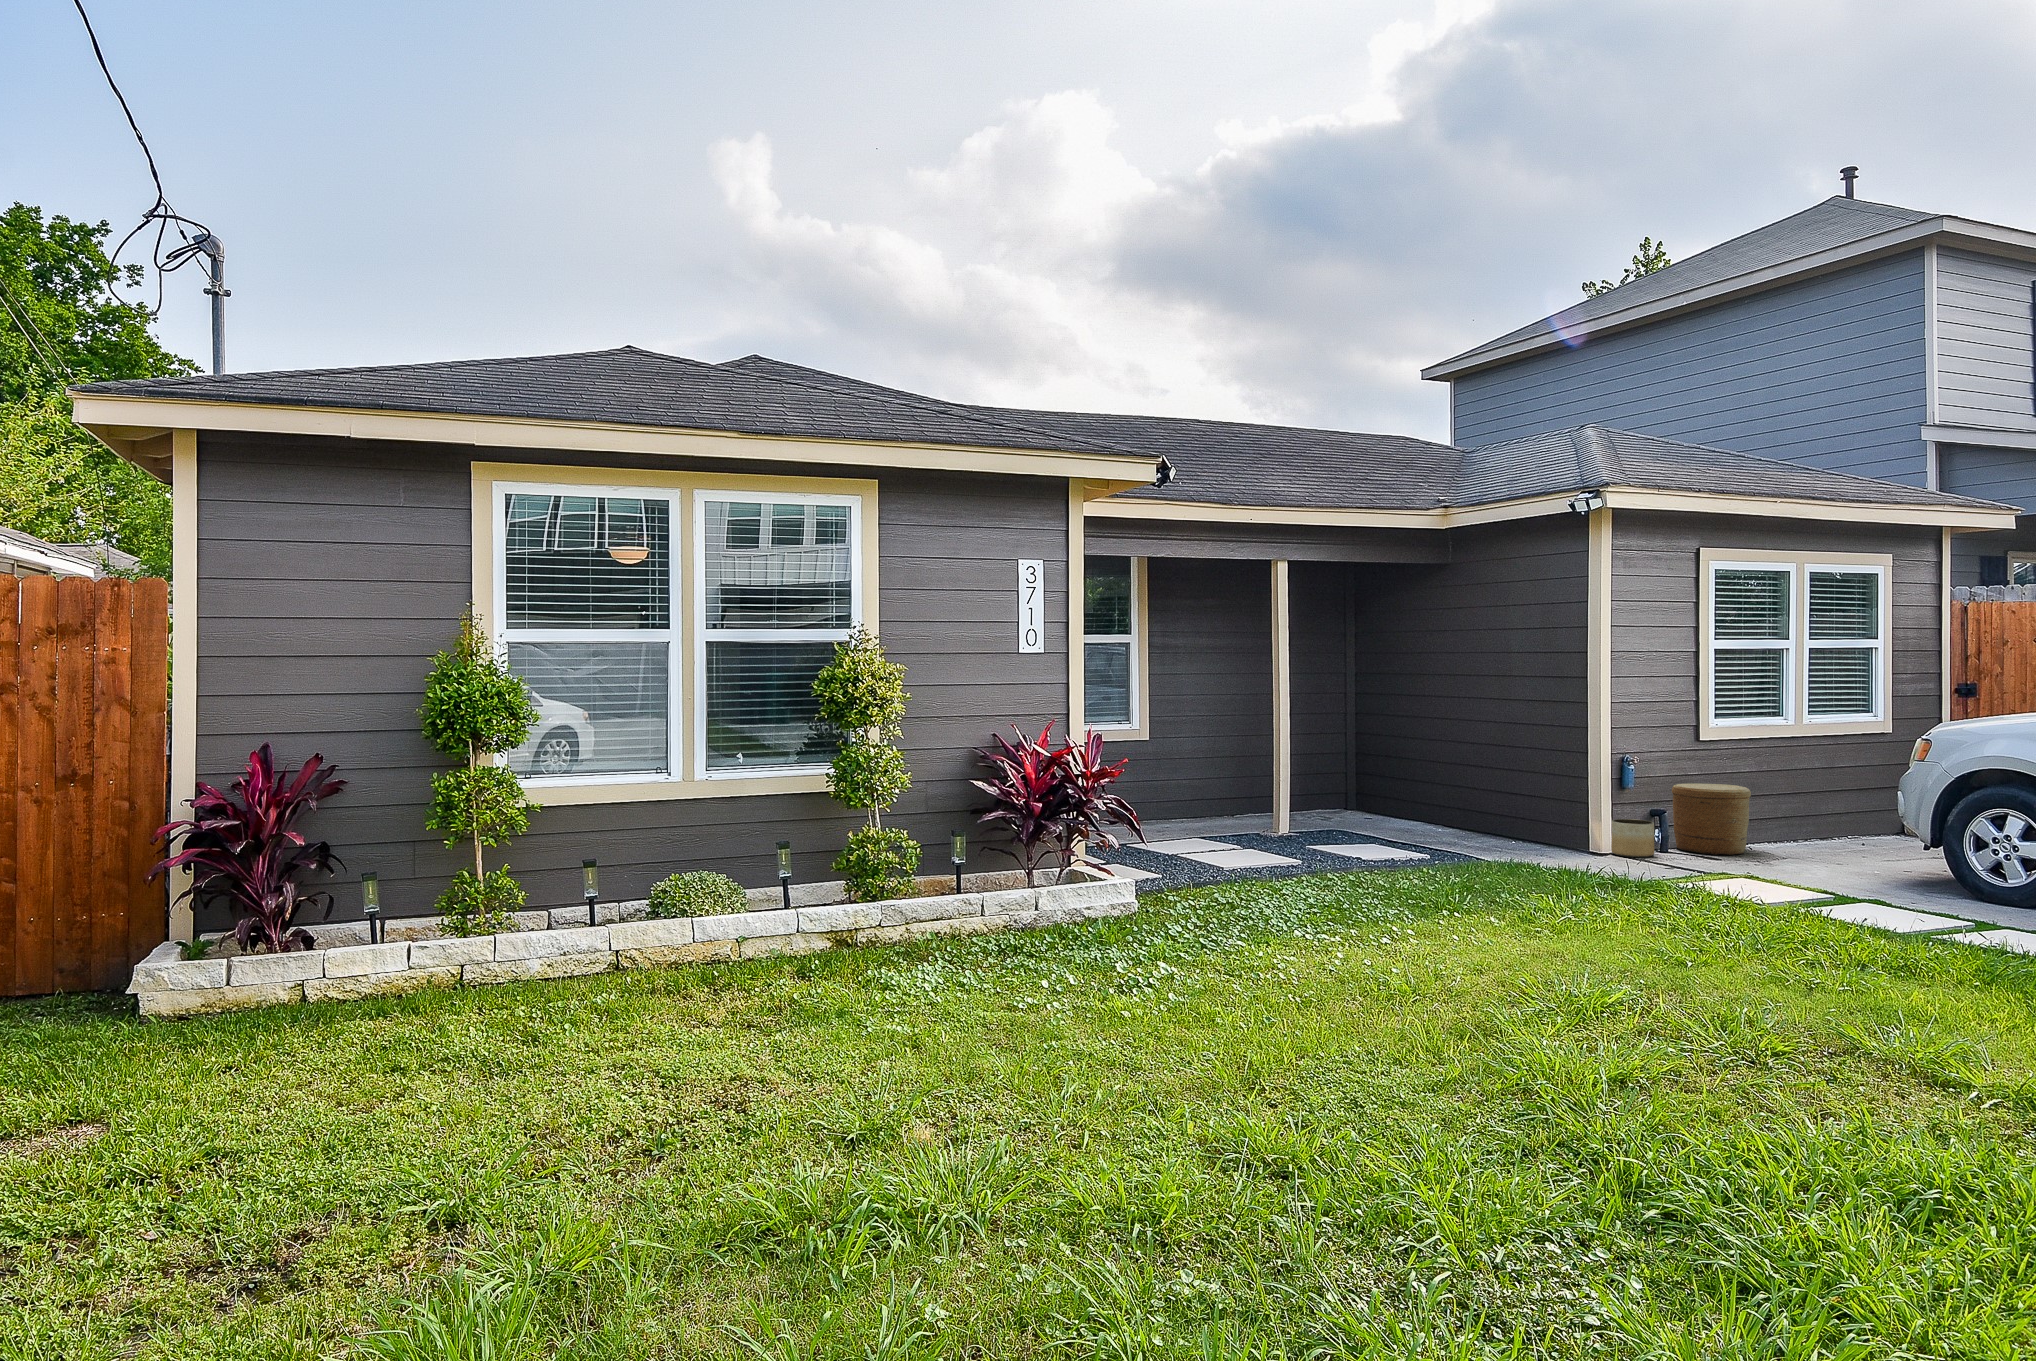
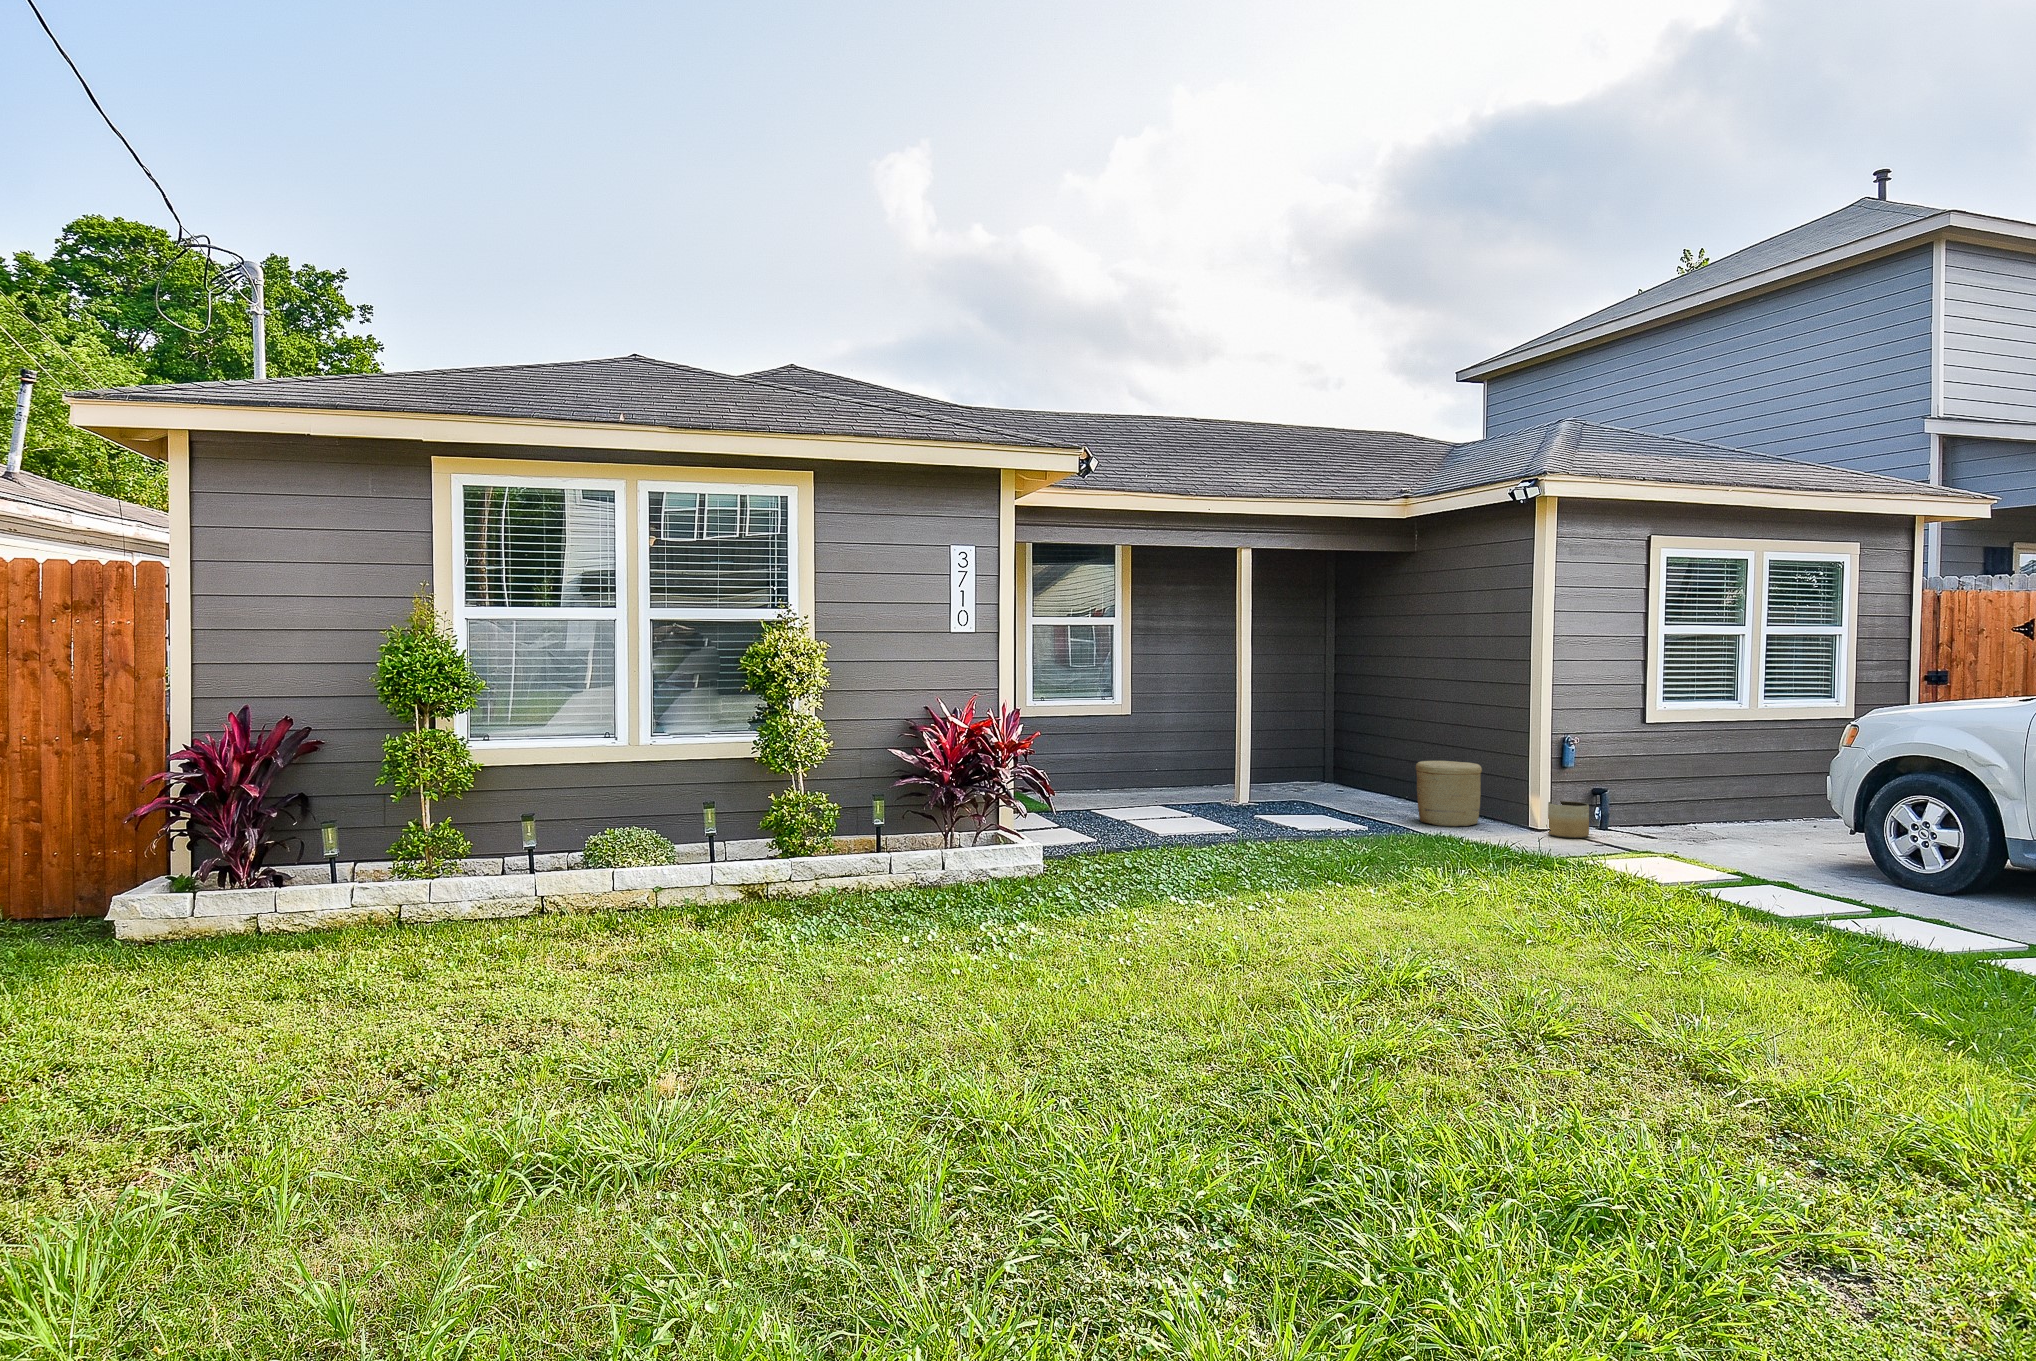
woven basket: present [1672,784,1751,855] -> present [1416,761,1482,827]

